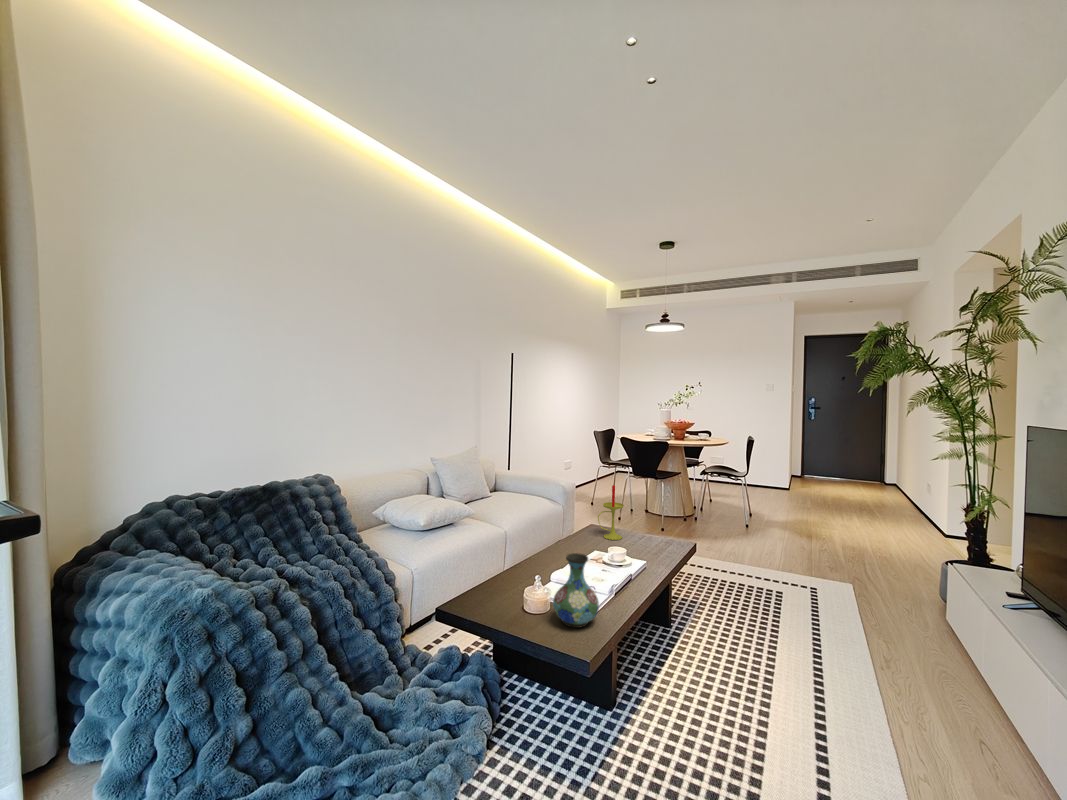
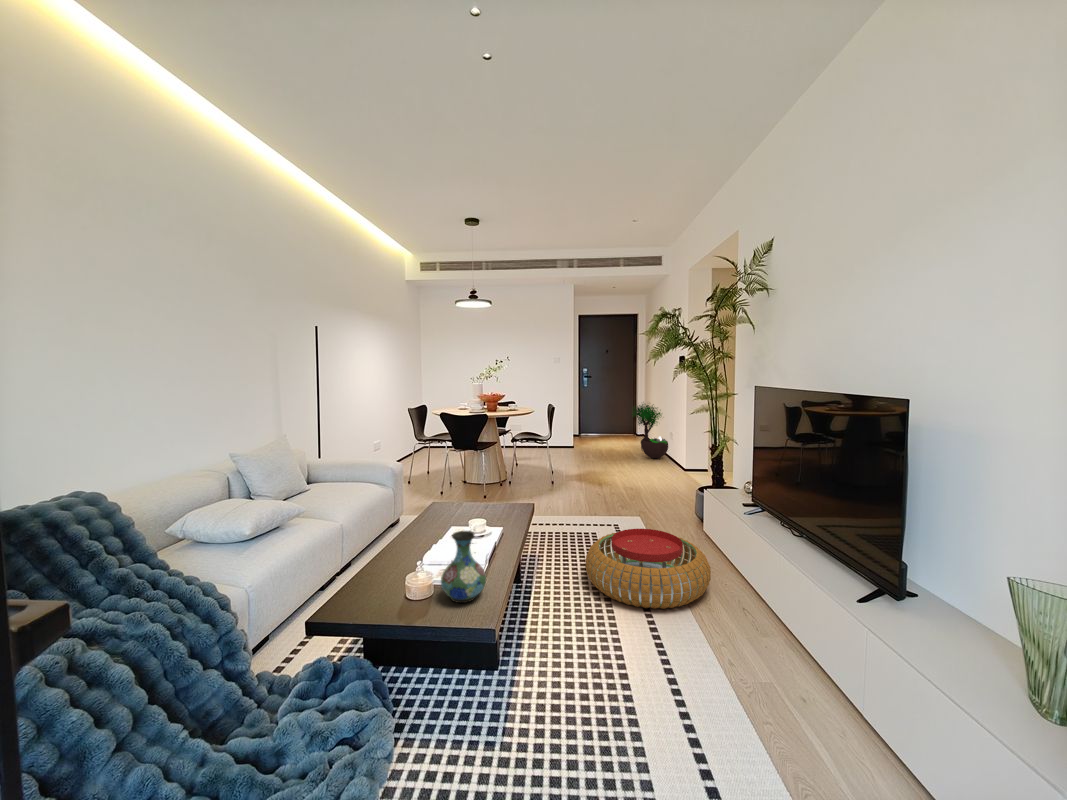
potted tree: none [864,438,920,516] -> present [632,404,668,458]
candle: present [598,485,624,540] -> none [445,459,470,514]
pouf: none [747,593,930,709] -> present [586,529,711,609]

